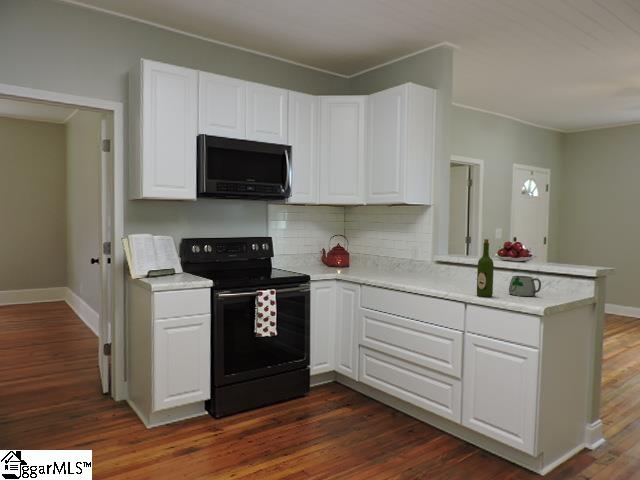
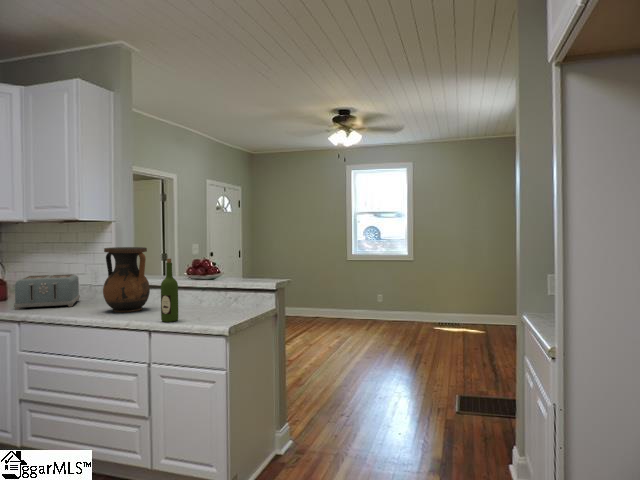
vase: none [424,228,464,285] -> present [103,247,150,312]
toaster: none [356,248,402,276] -> present [14,274,80,310]
mug: present [509,276,541,297] -> none [196,294,227,318]

